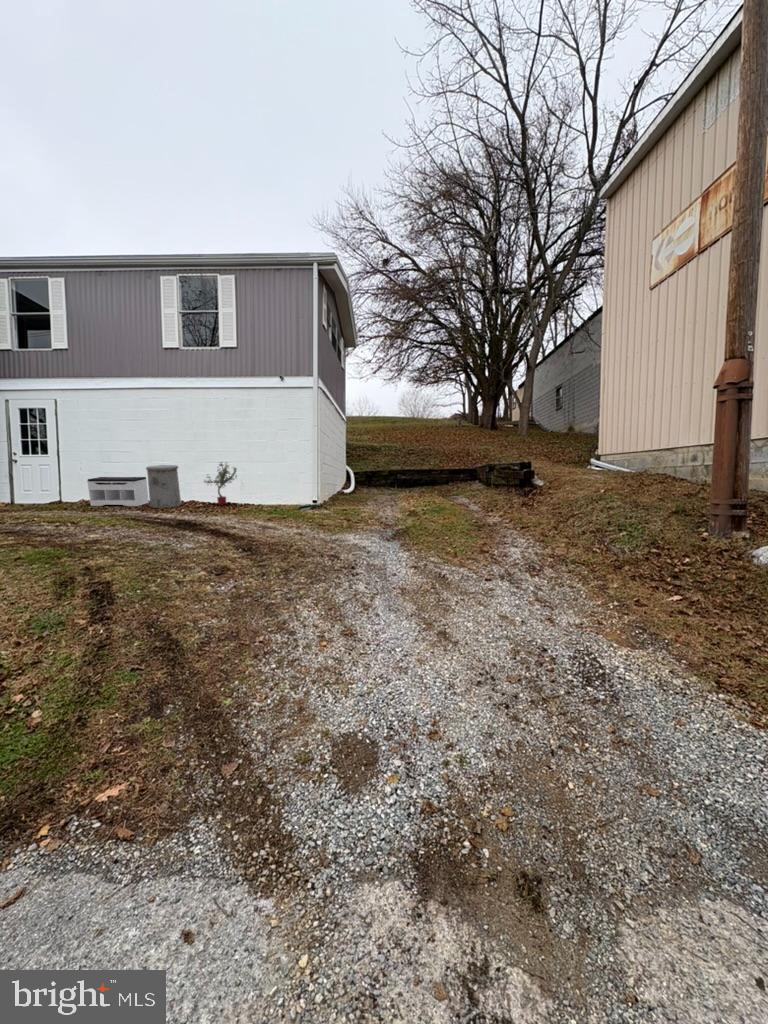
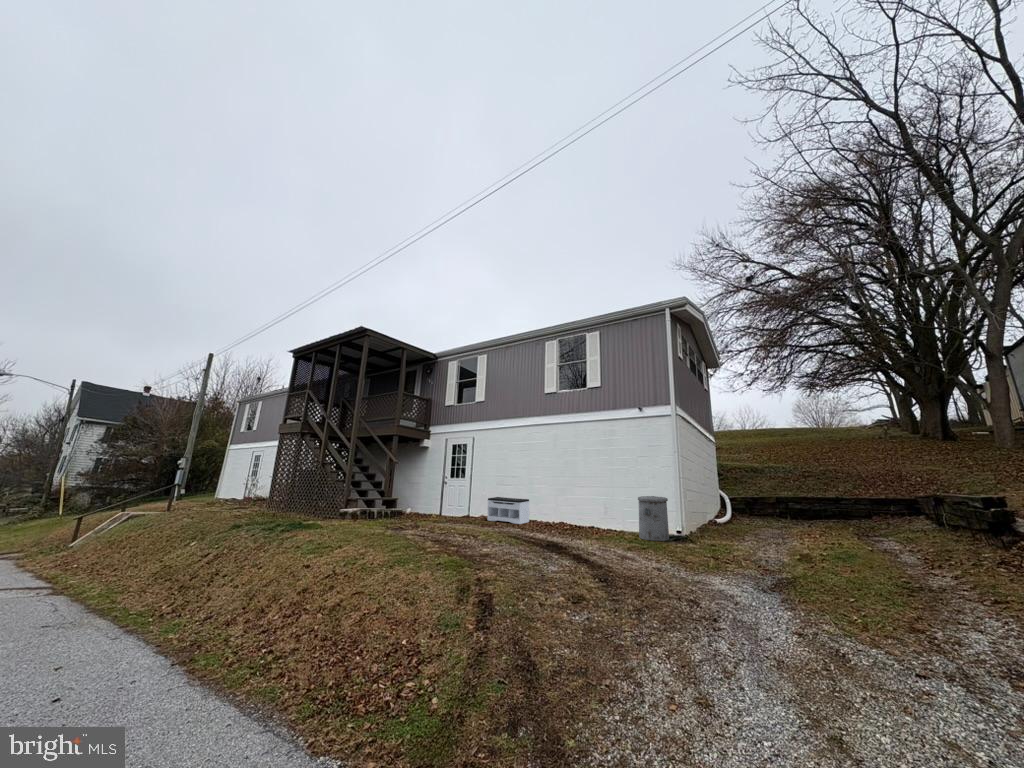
potted tree: present [204,462,237,505] -> none [573,490,604,531]
trash can: present [146,465,181,508] -> present [638,496,669,541]

